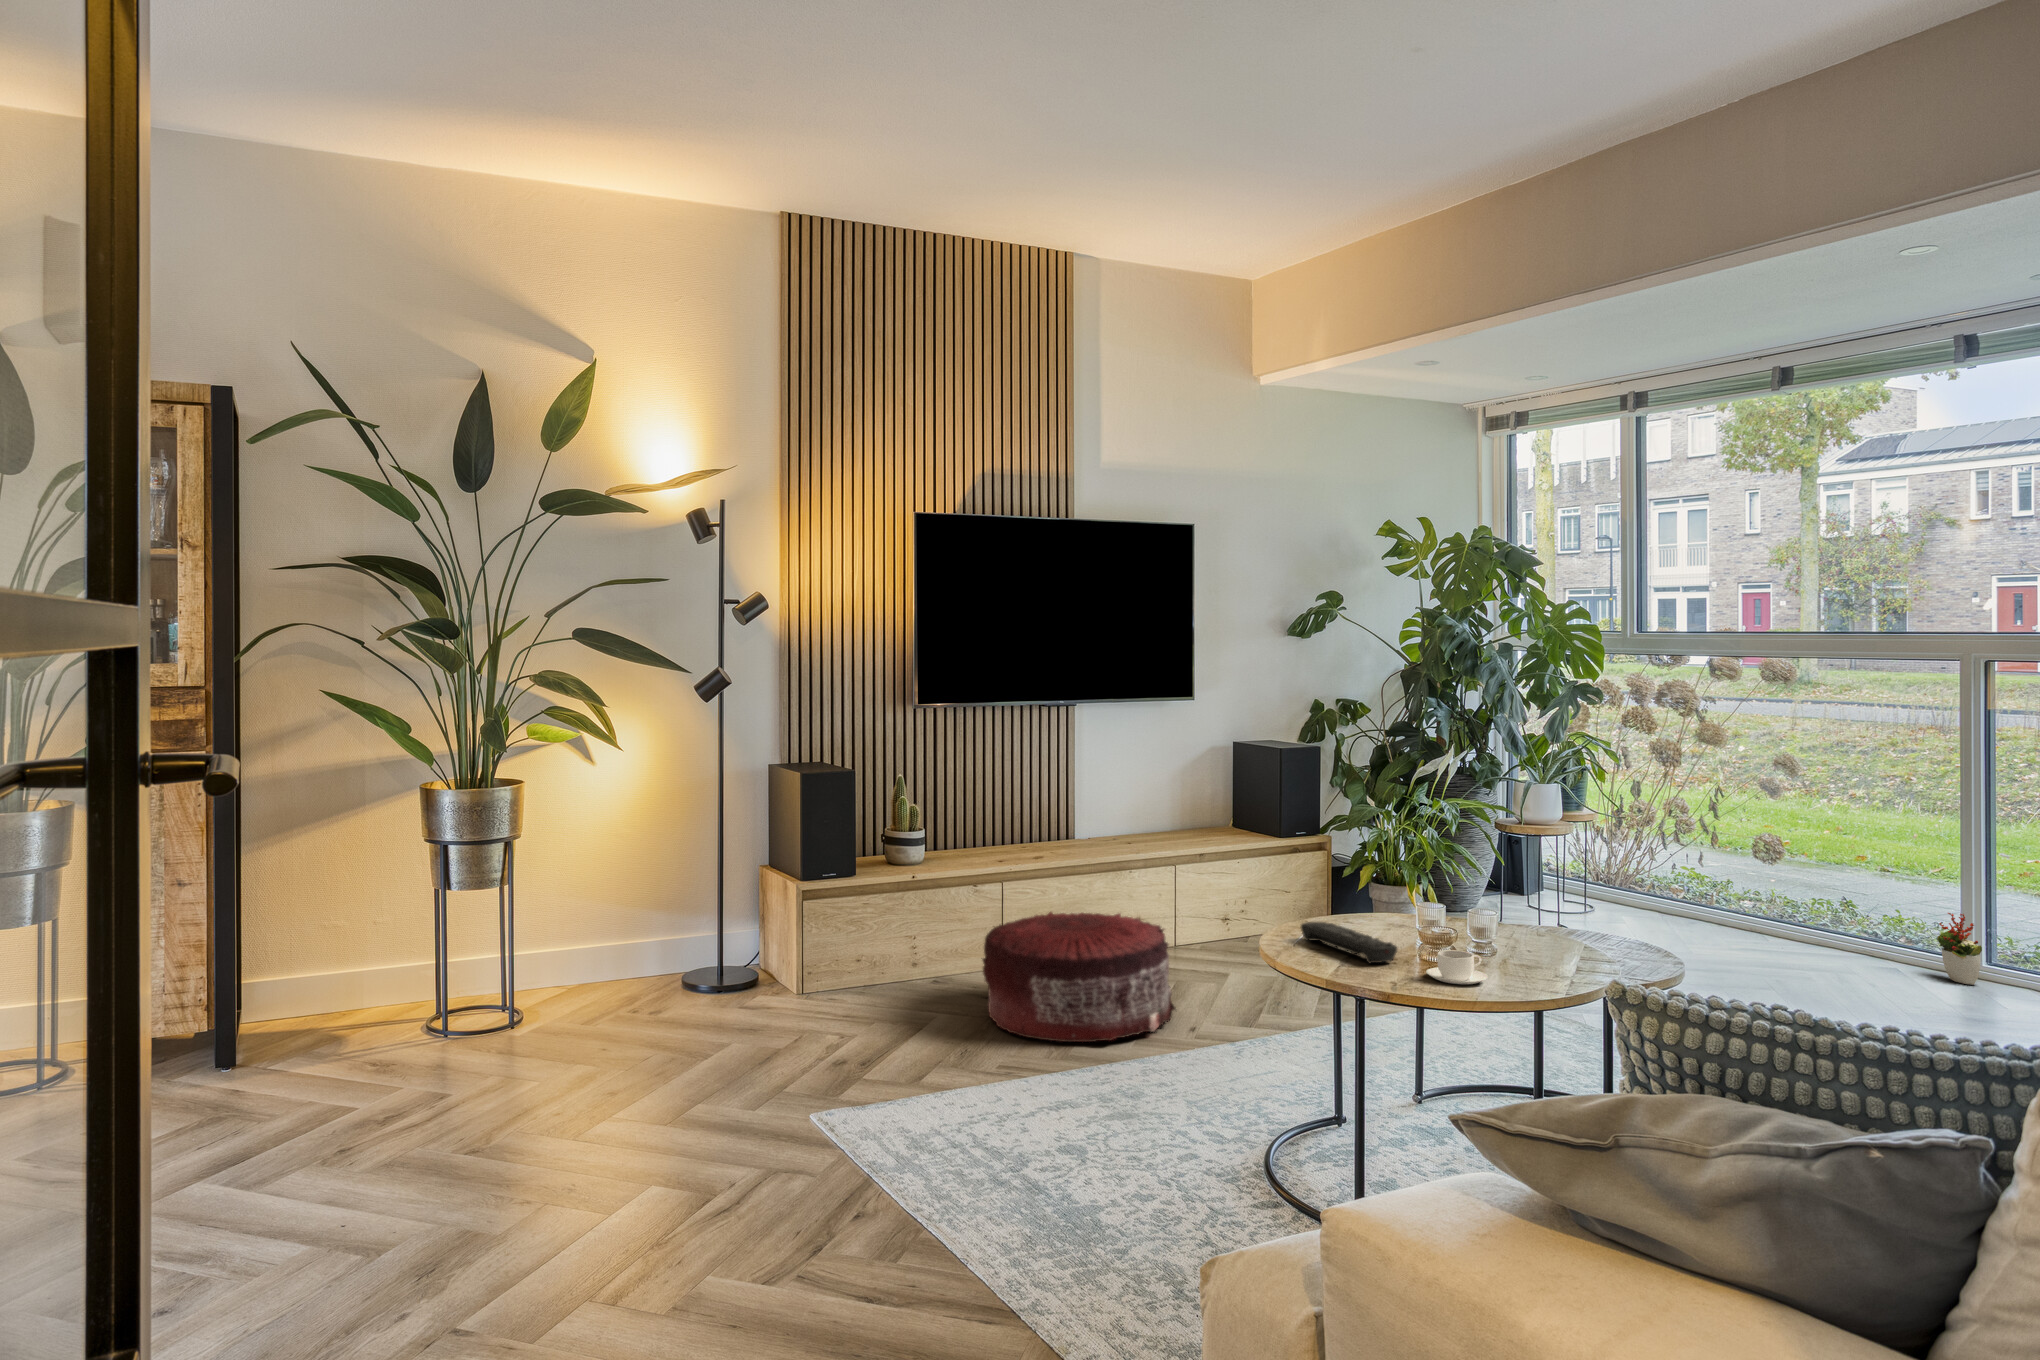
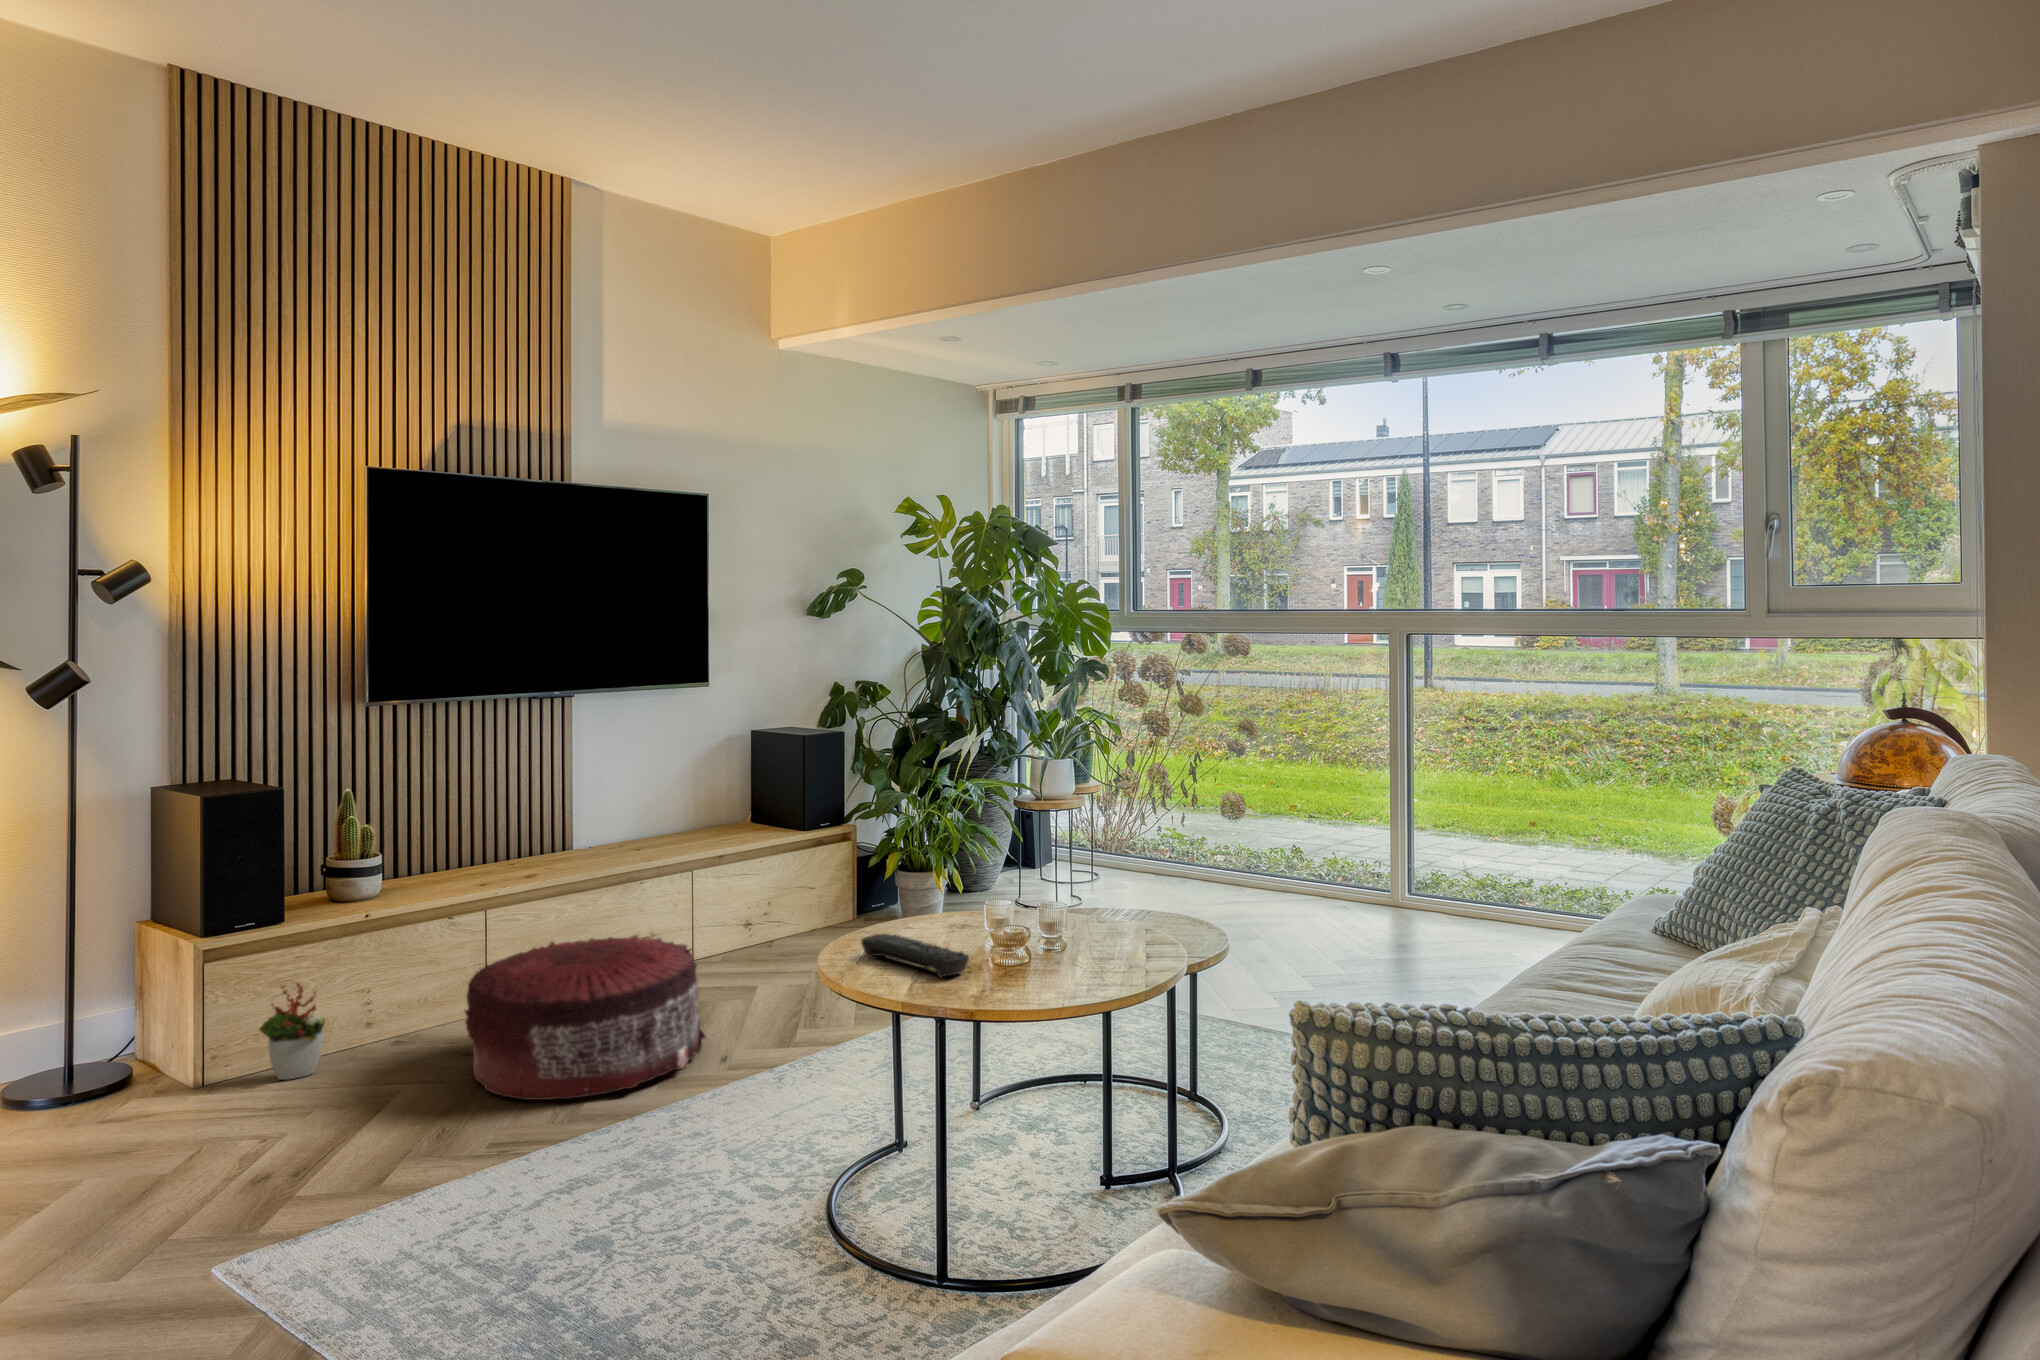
decorative plant: present [1937,913,1982,985] -> present [259,983,325,1080]
coffee cup: present [1426,950,1488,984] -> none [1002,954,1063,991]

